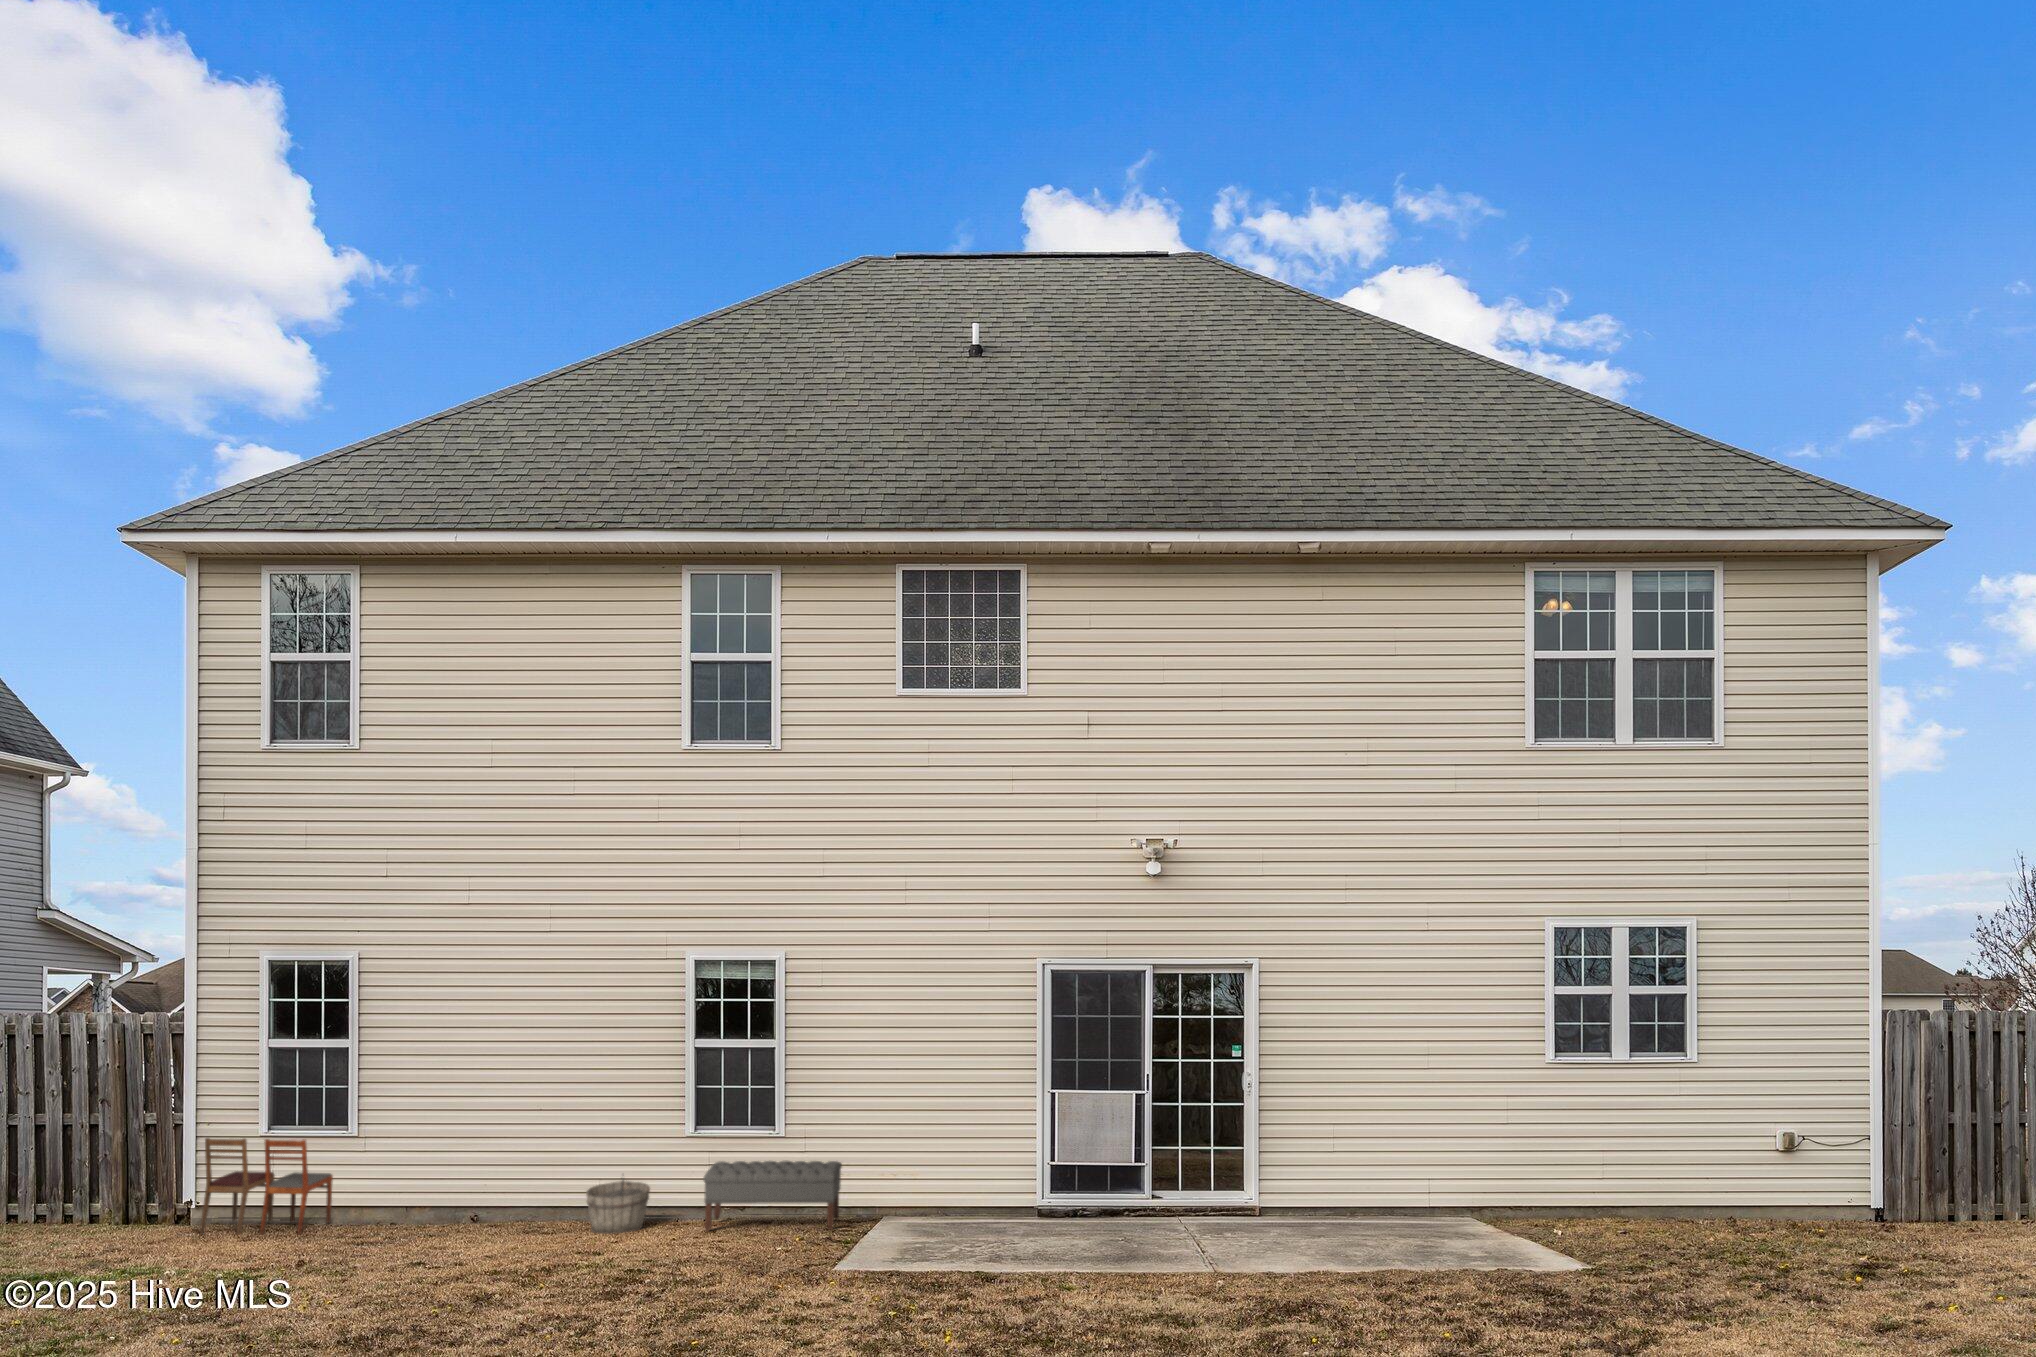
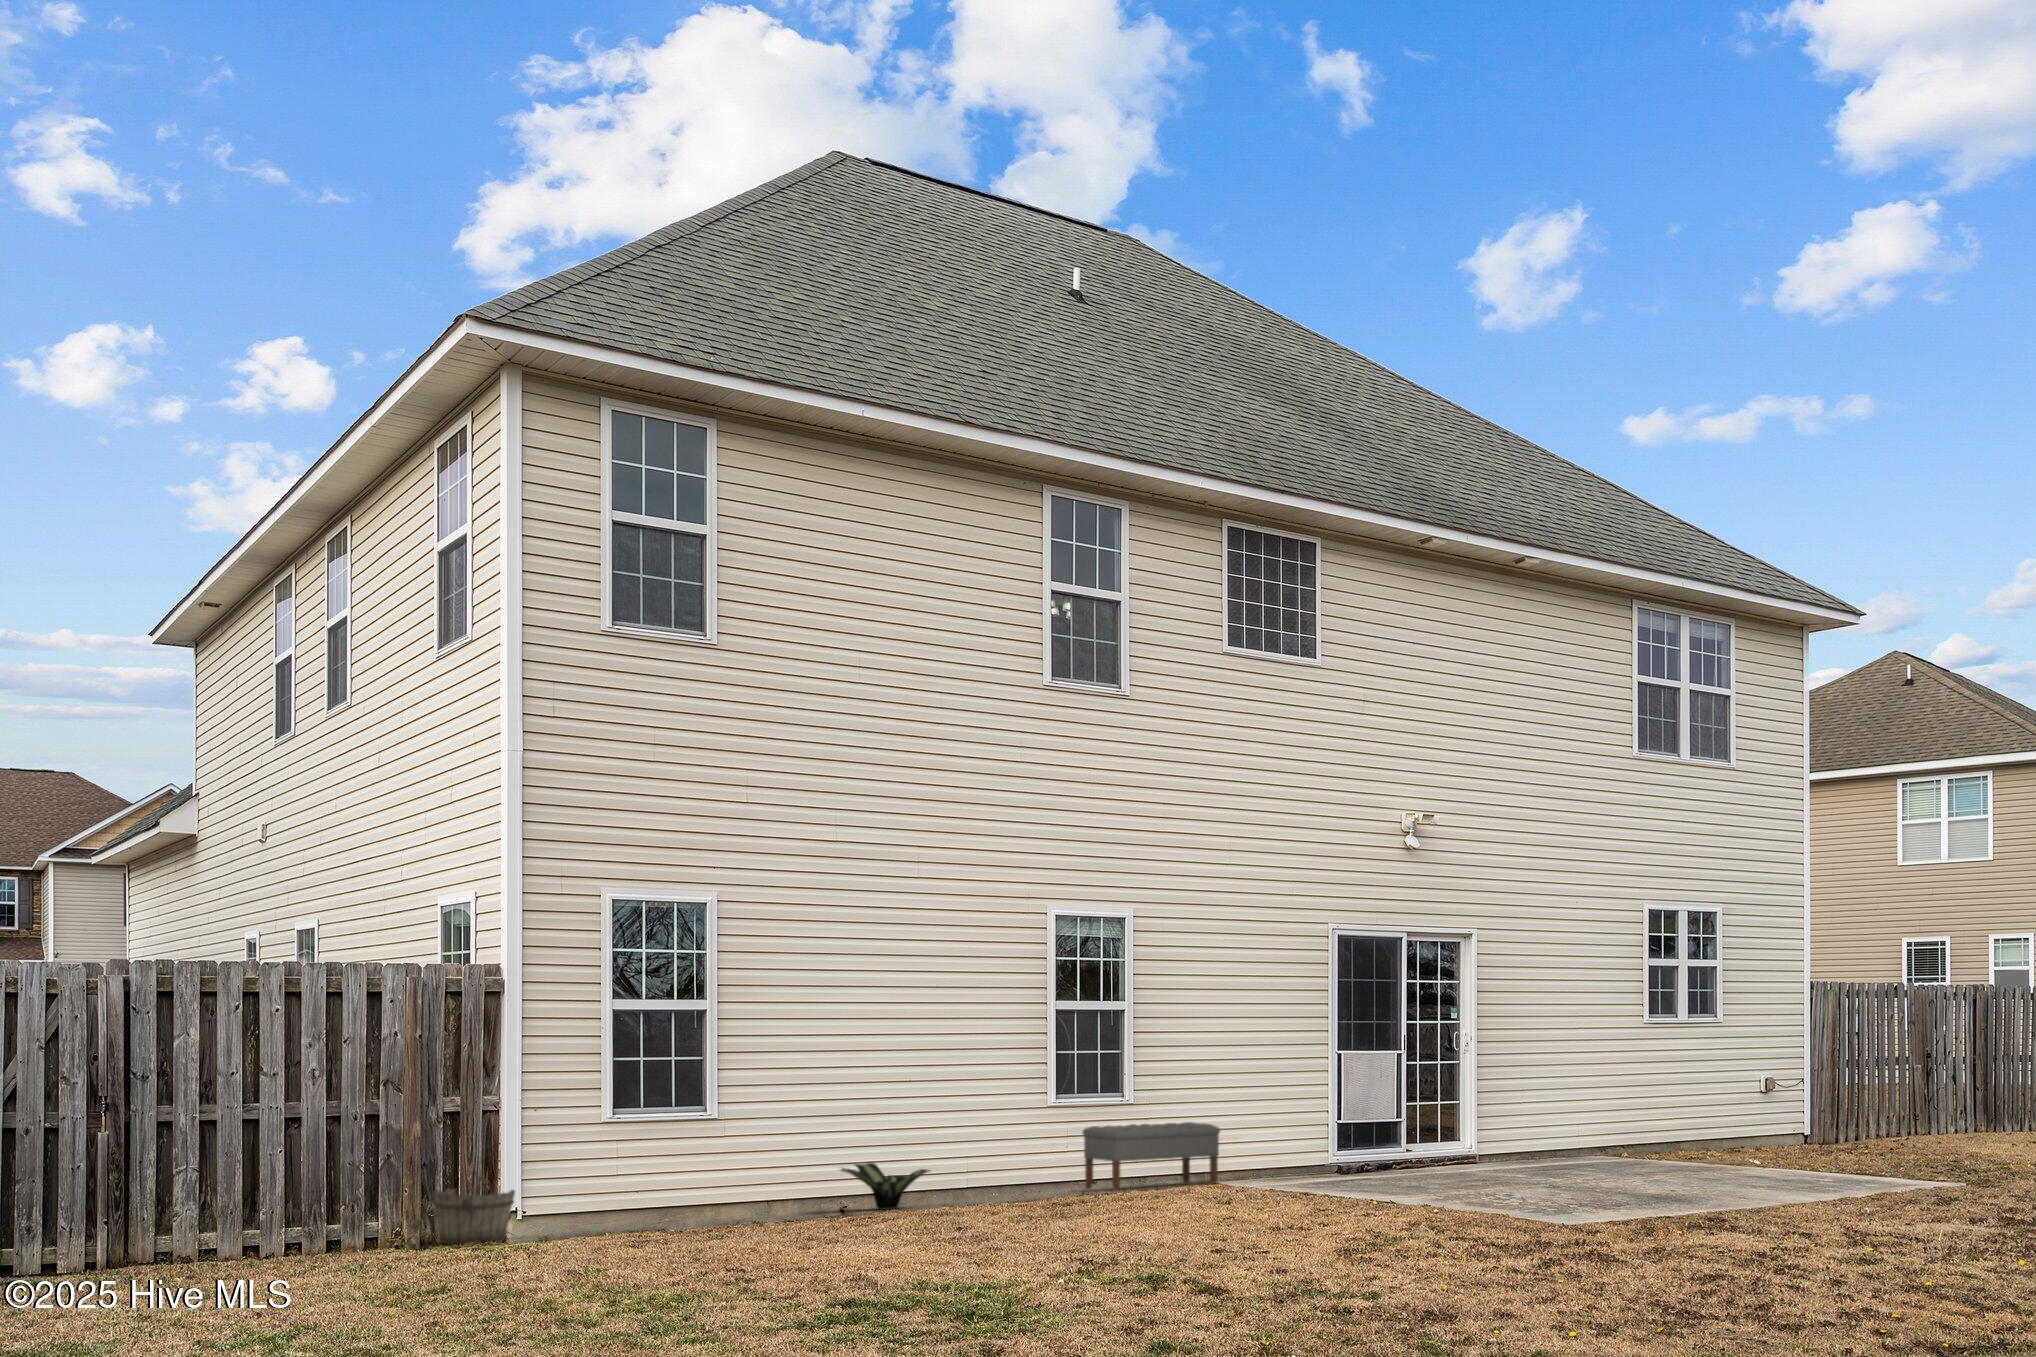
chair: present [200,1138,333,1235] -> none [569,1109,718,1234]
wooden bucket: present [586,1180,650,1234] -> present [434,1173,515,1244]
potted plant: none [413,1182,509,1237] -> present [841,1163,929,1210]

